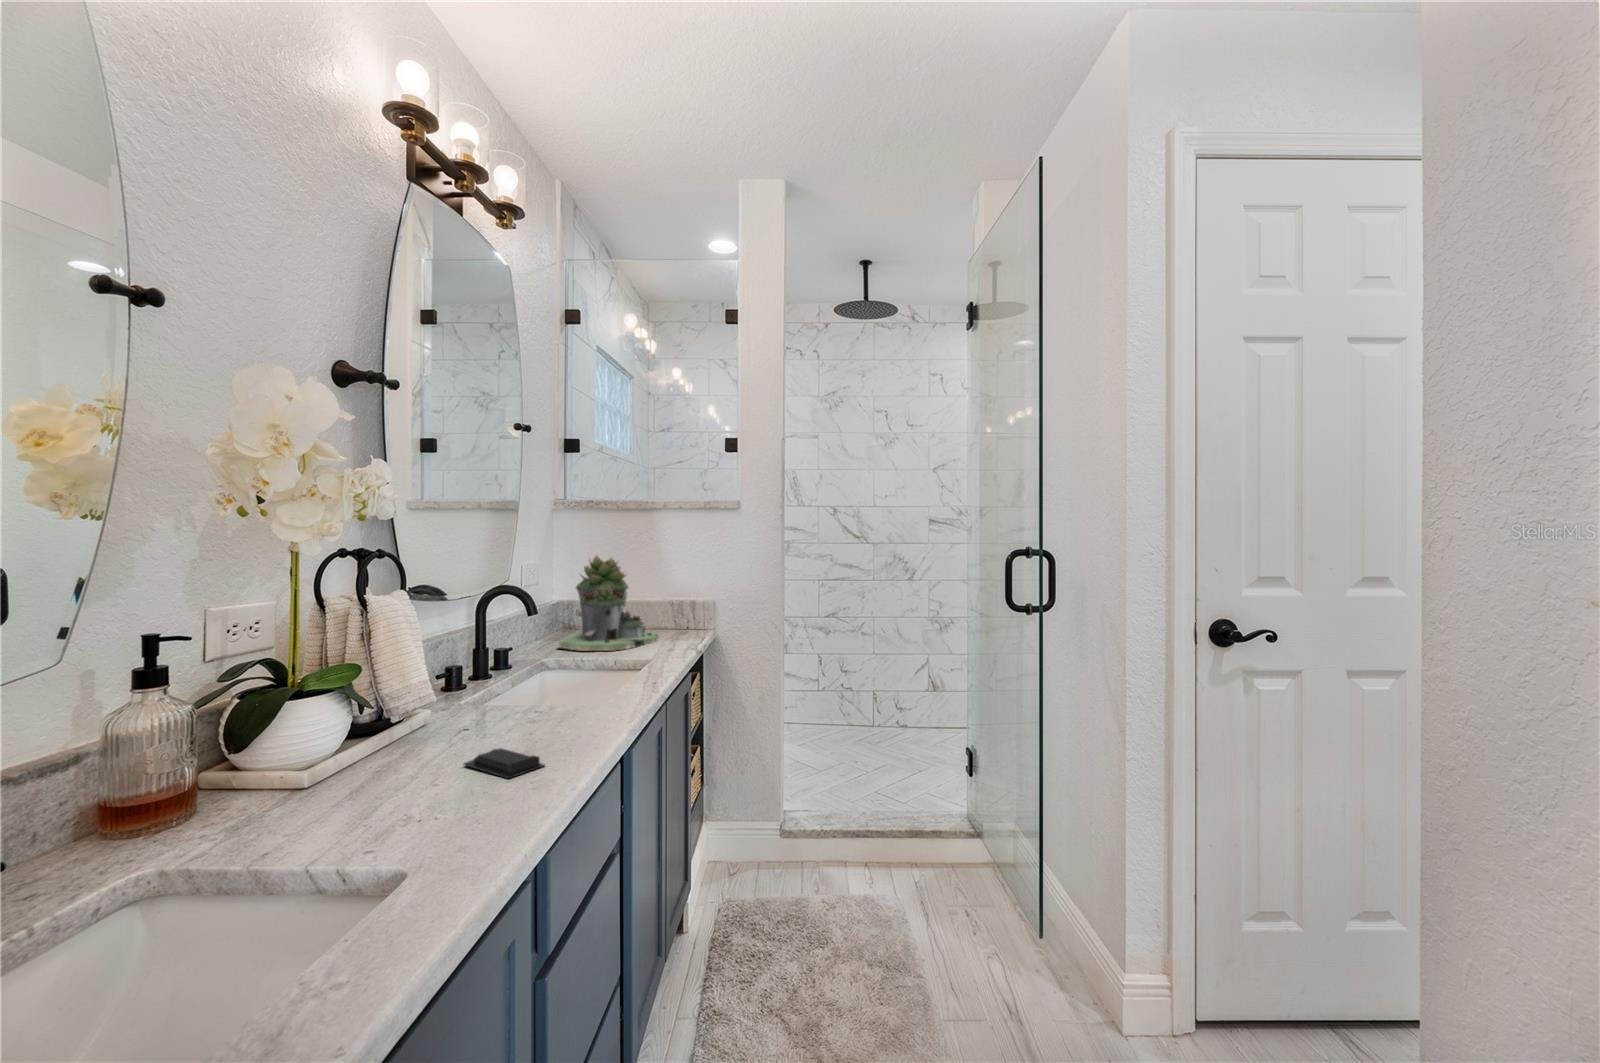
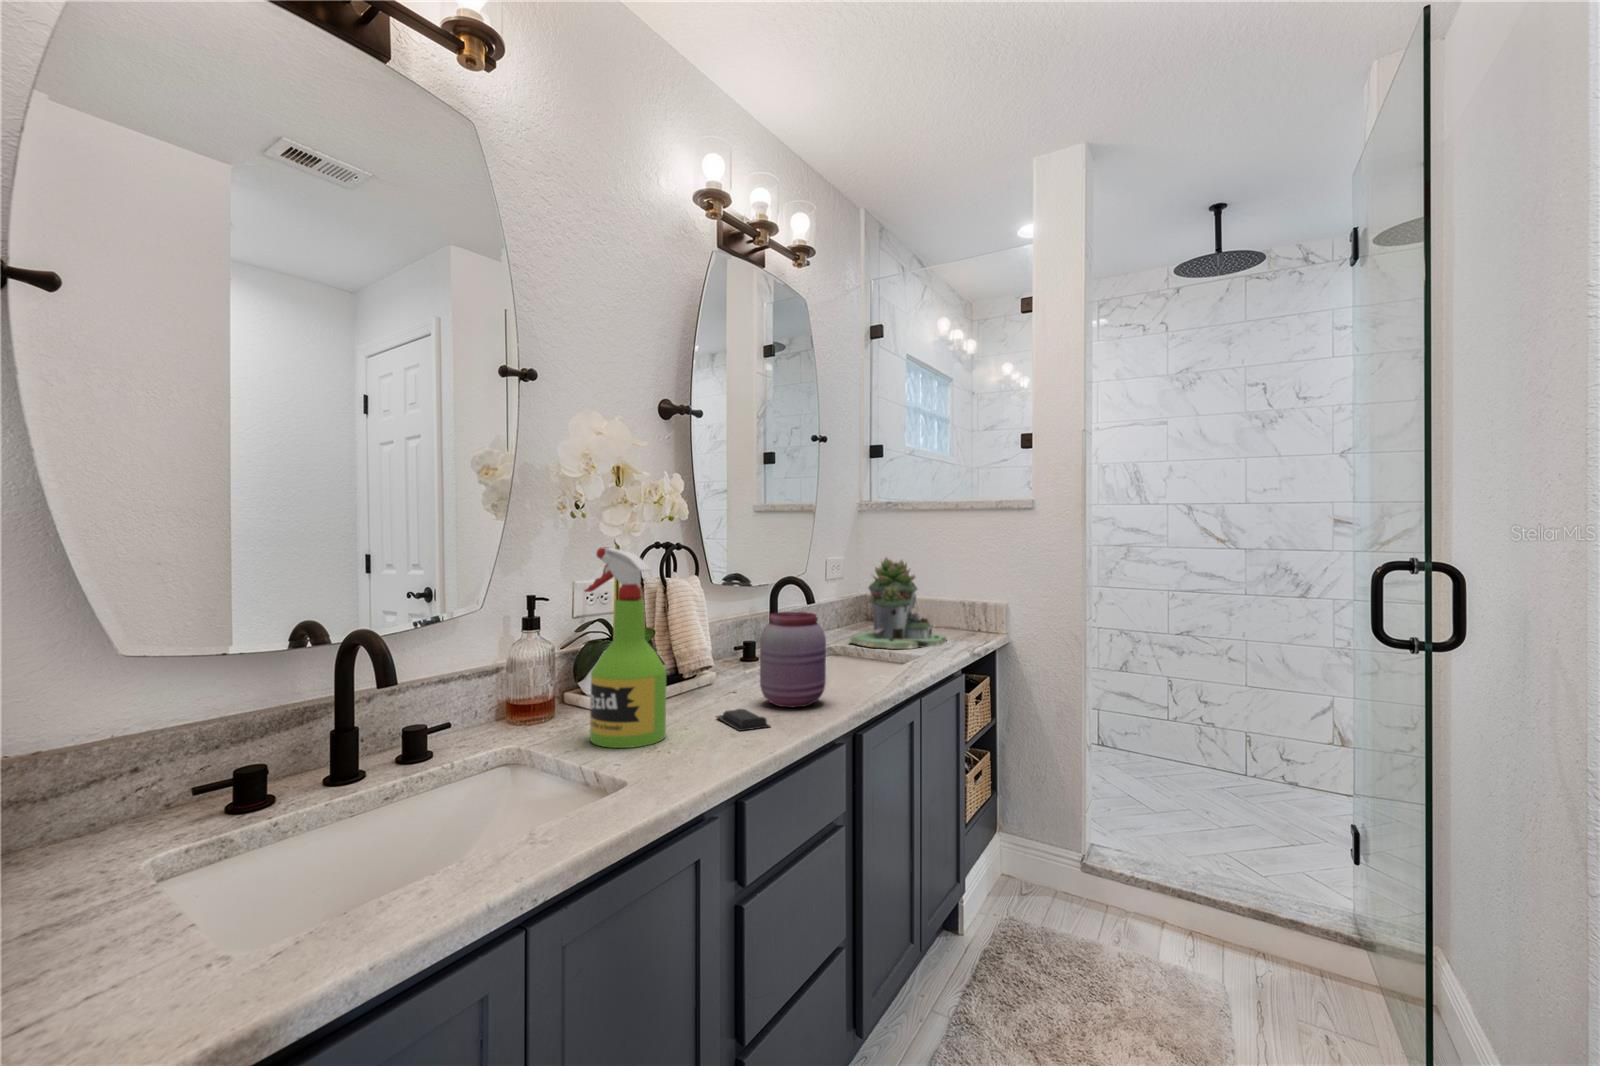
spray bottle: none [265,557,410,841] -> present [585,547,666,748]
jar: none [506,624,588,737] -> present [760,612,826,707]

